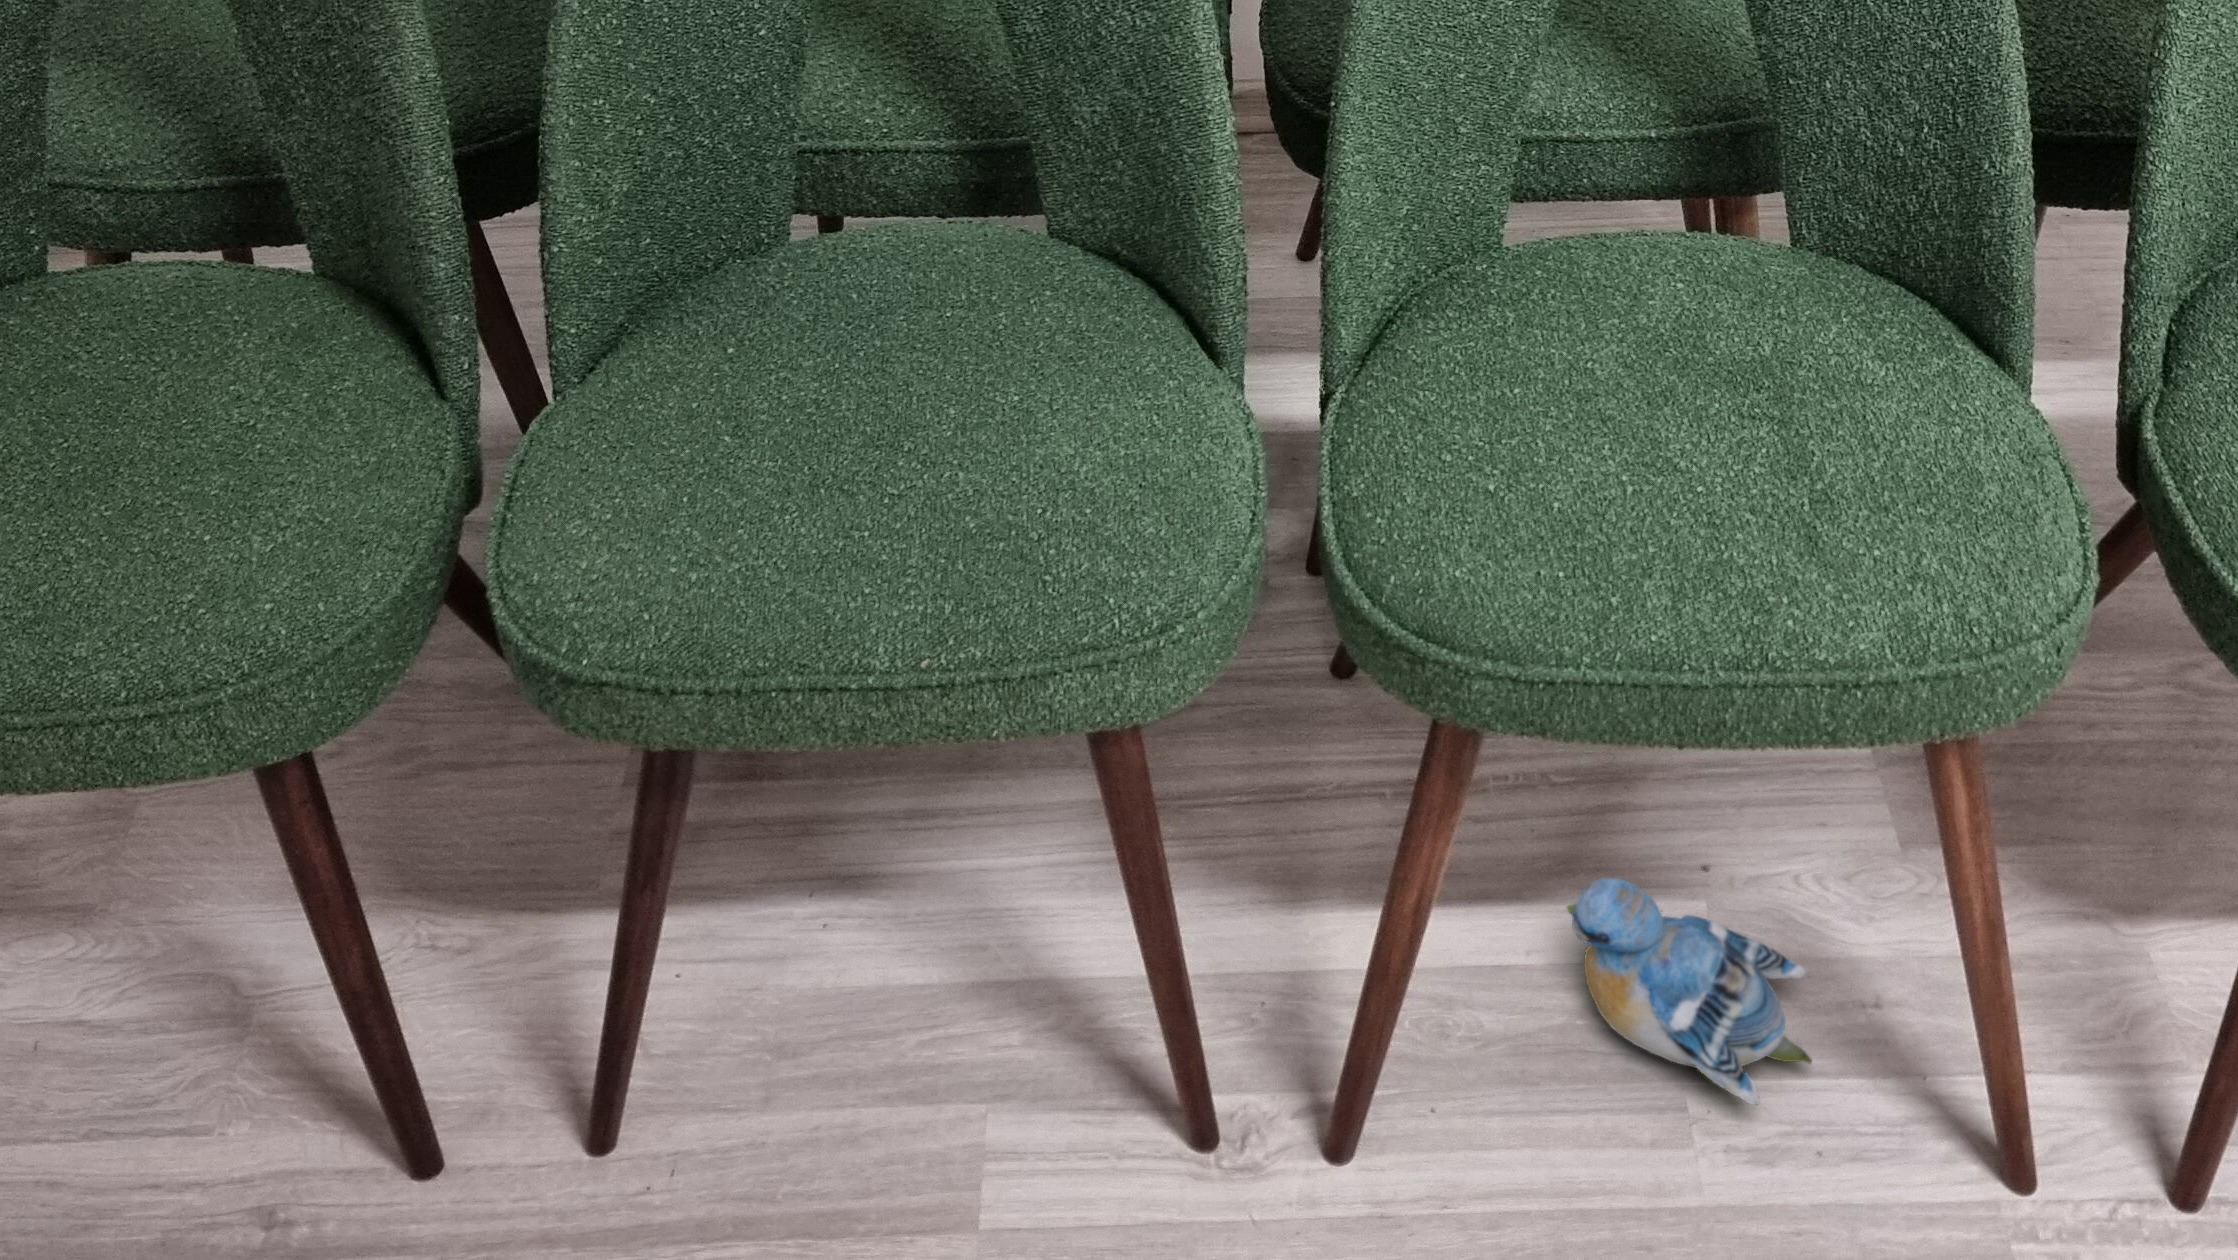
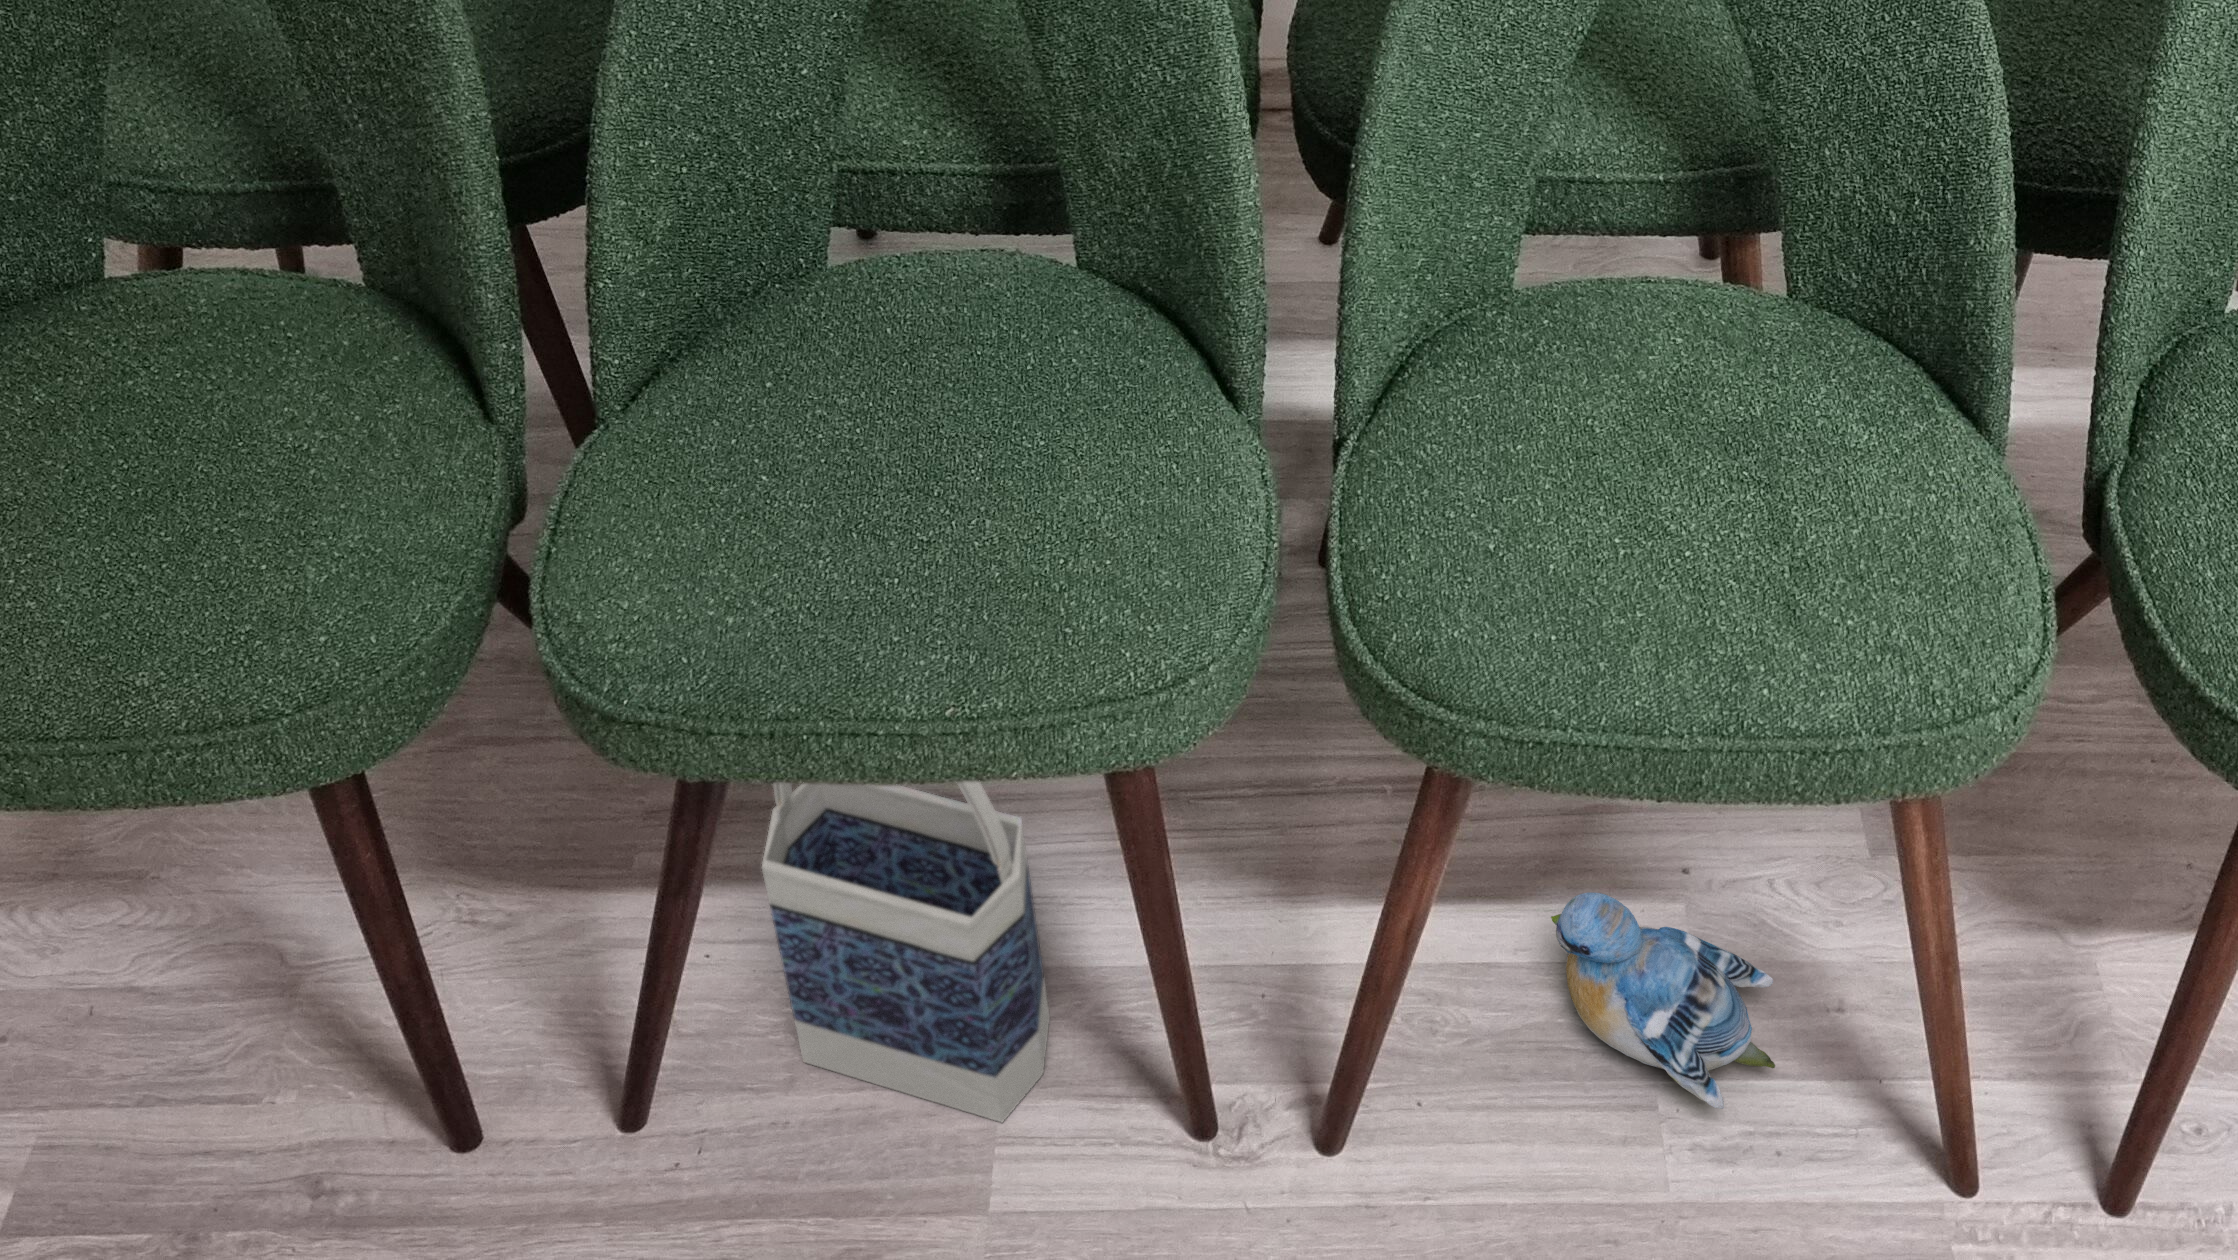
bag: none [731,610,1038,1138] -> present [762,782,1050,1122]

